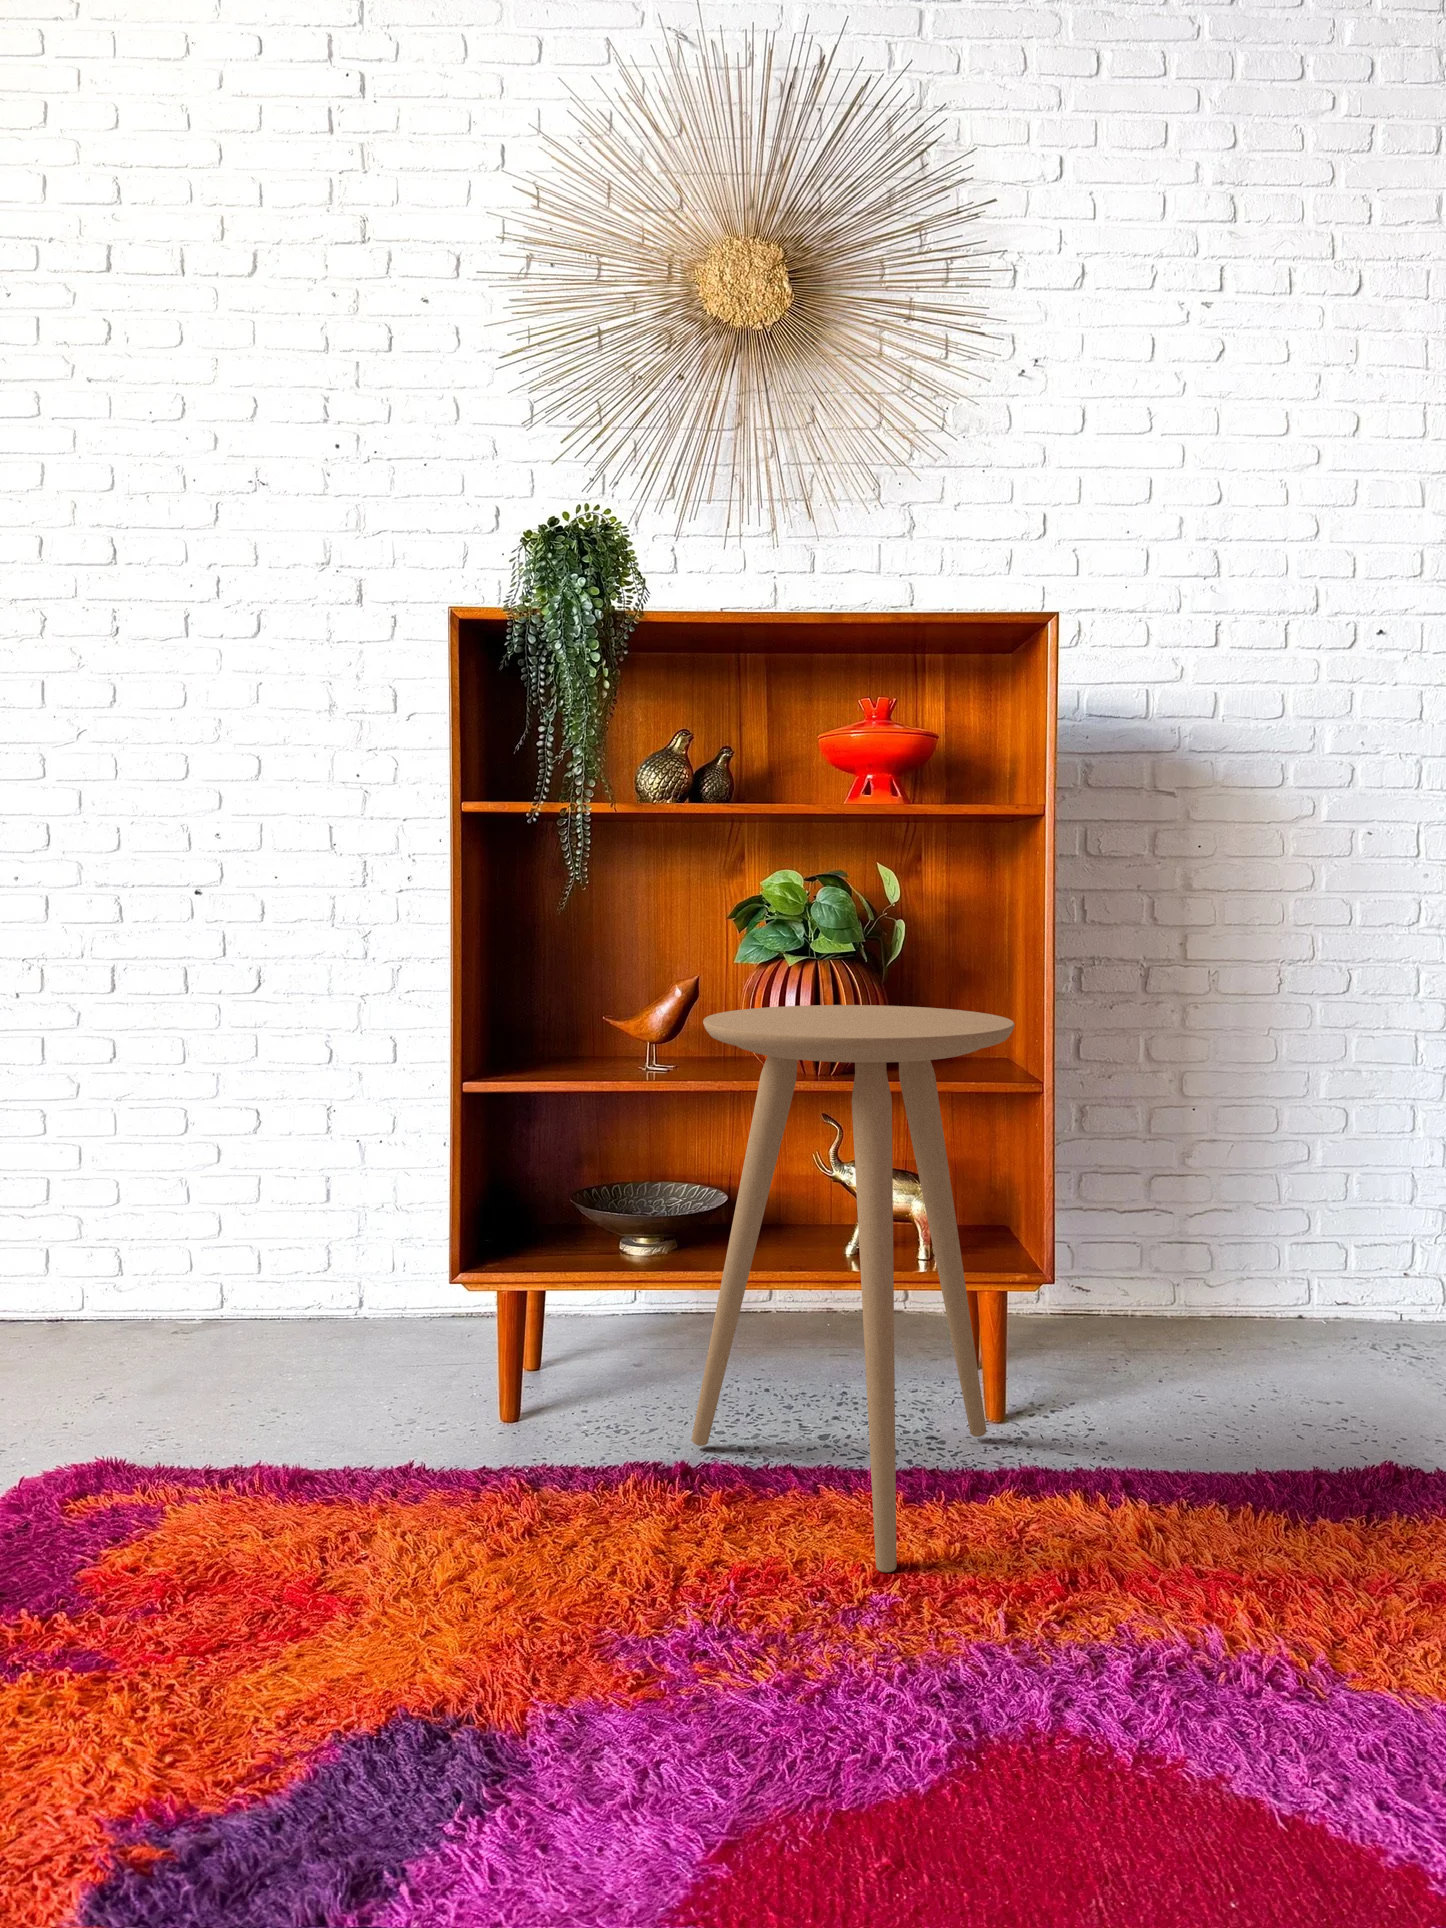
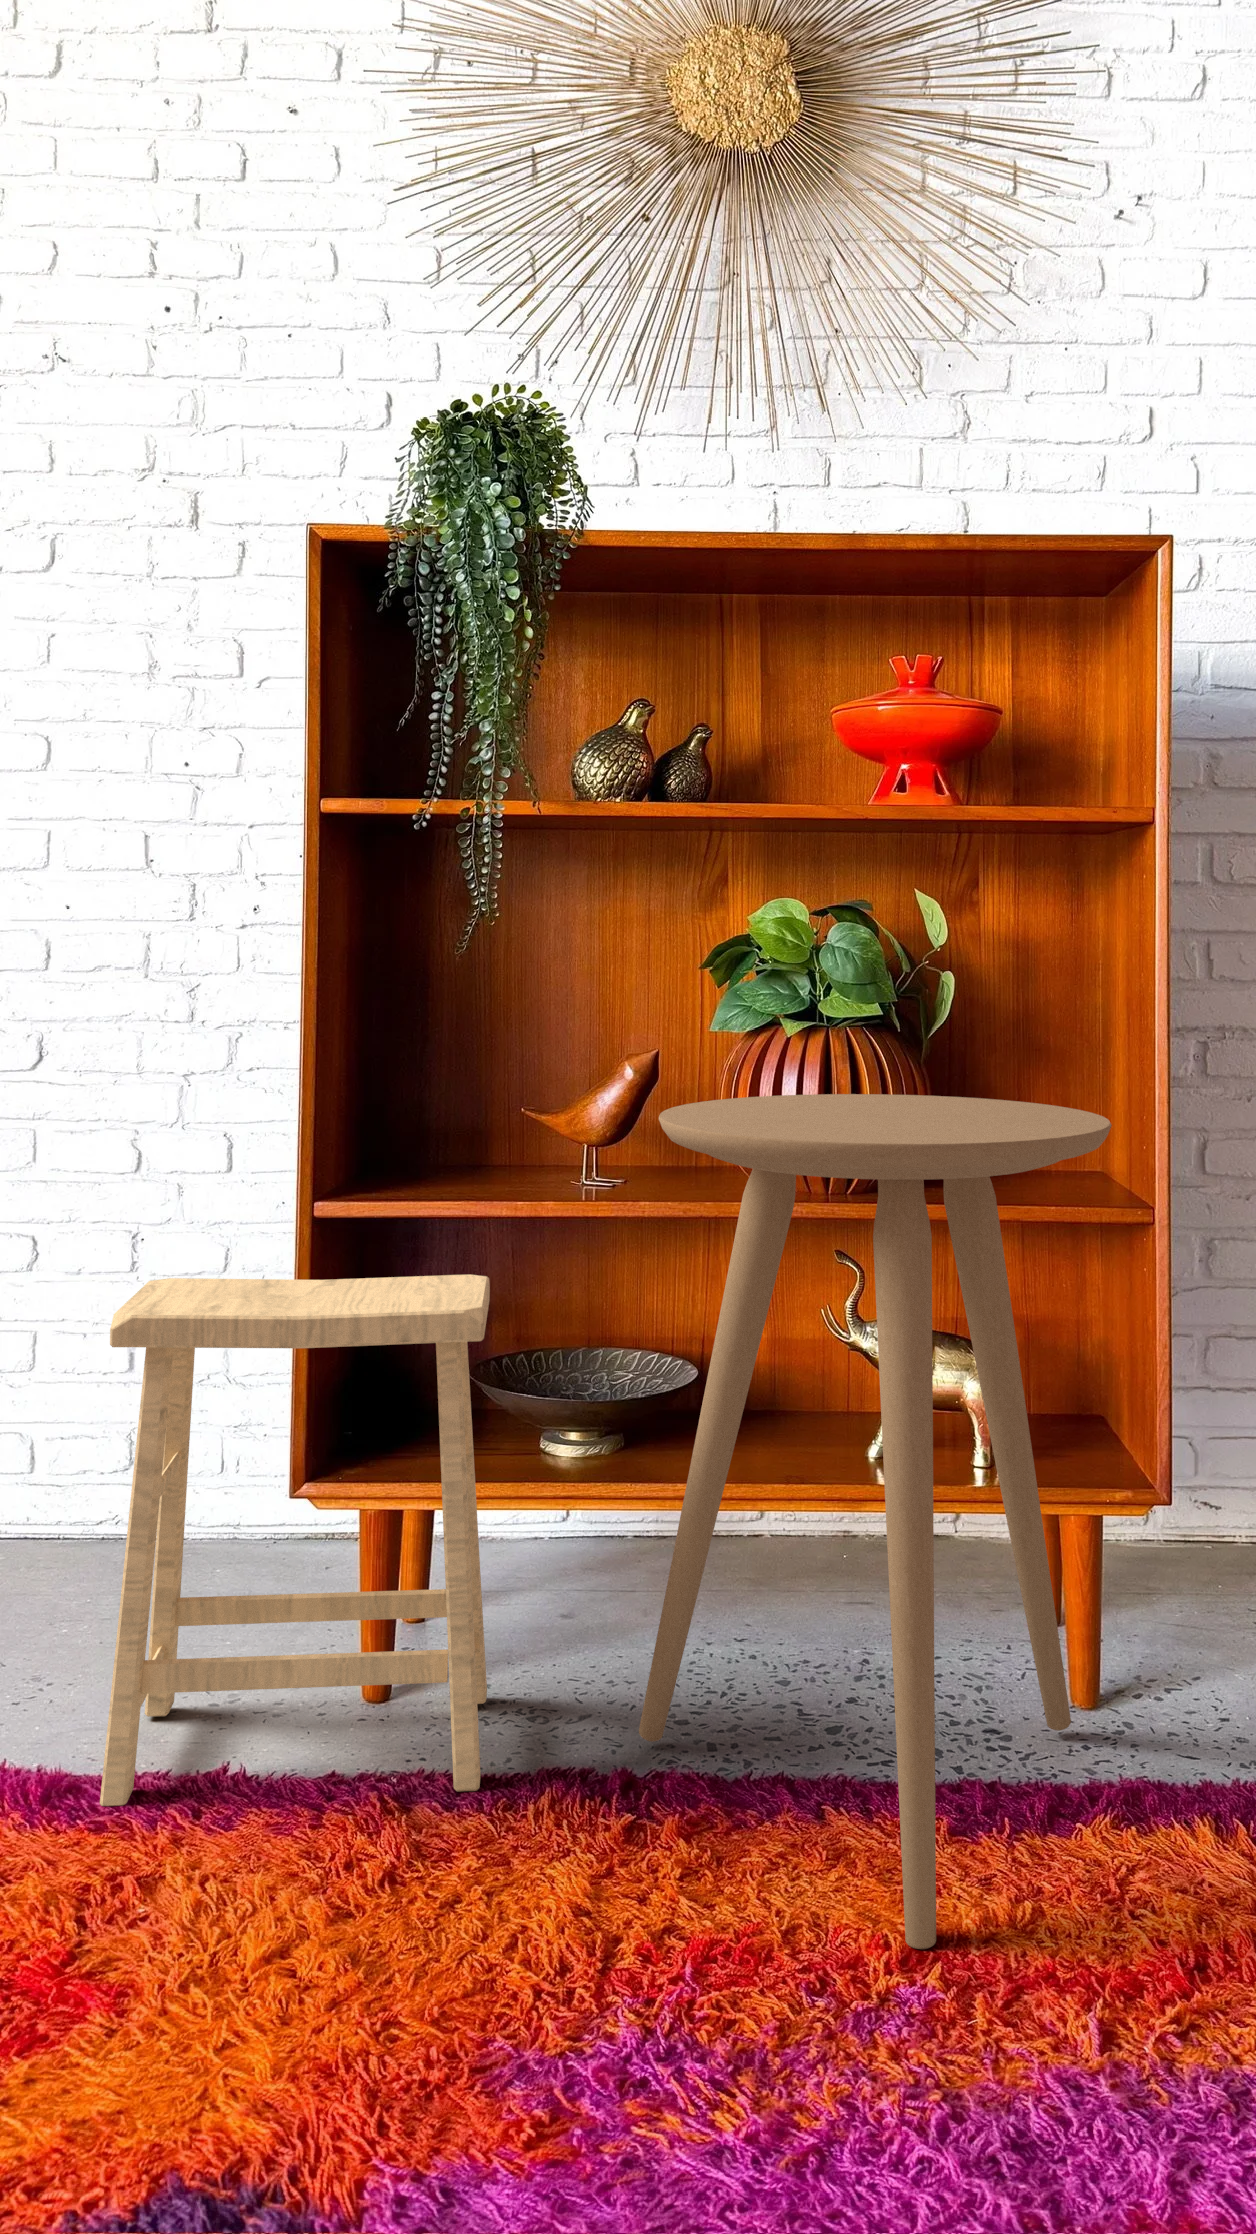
footstool: none [327,1131,586,1490] -> present [100,1274,490,1806]

